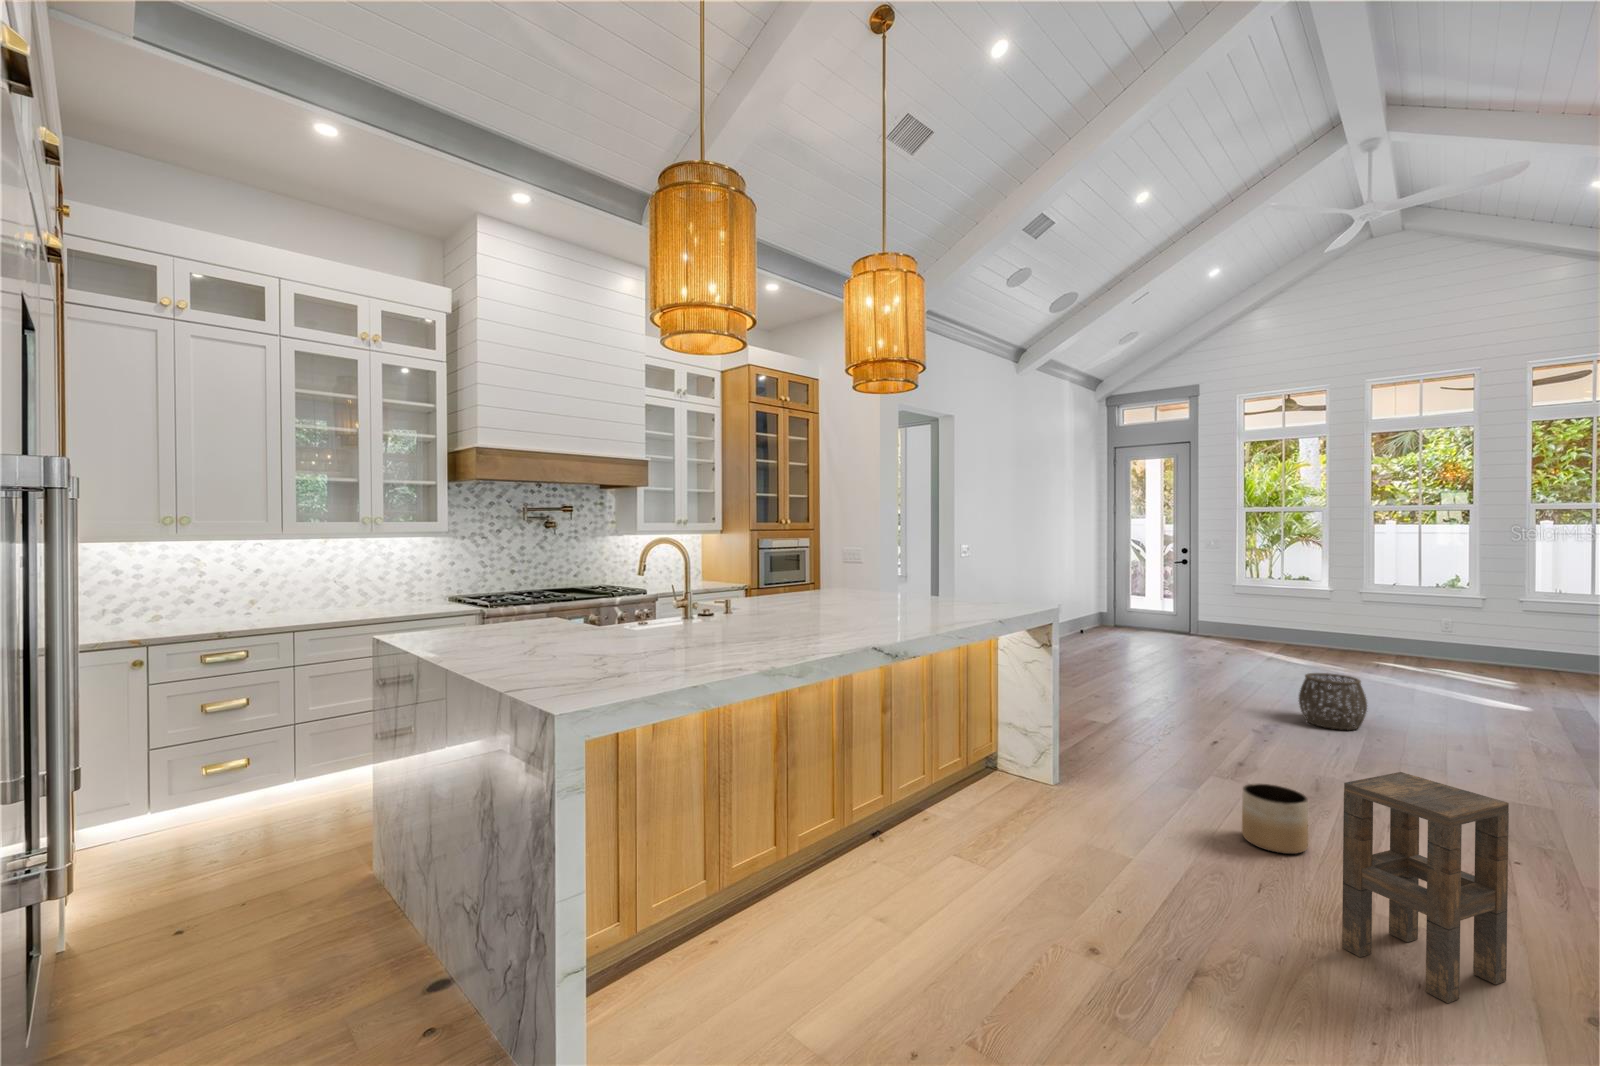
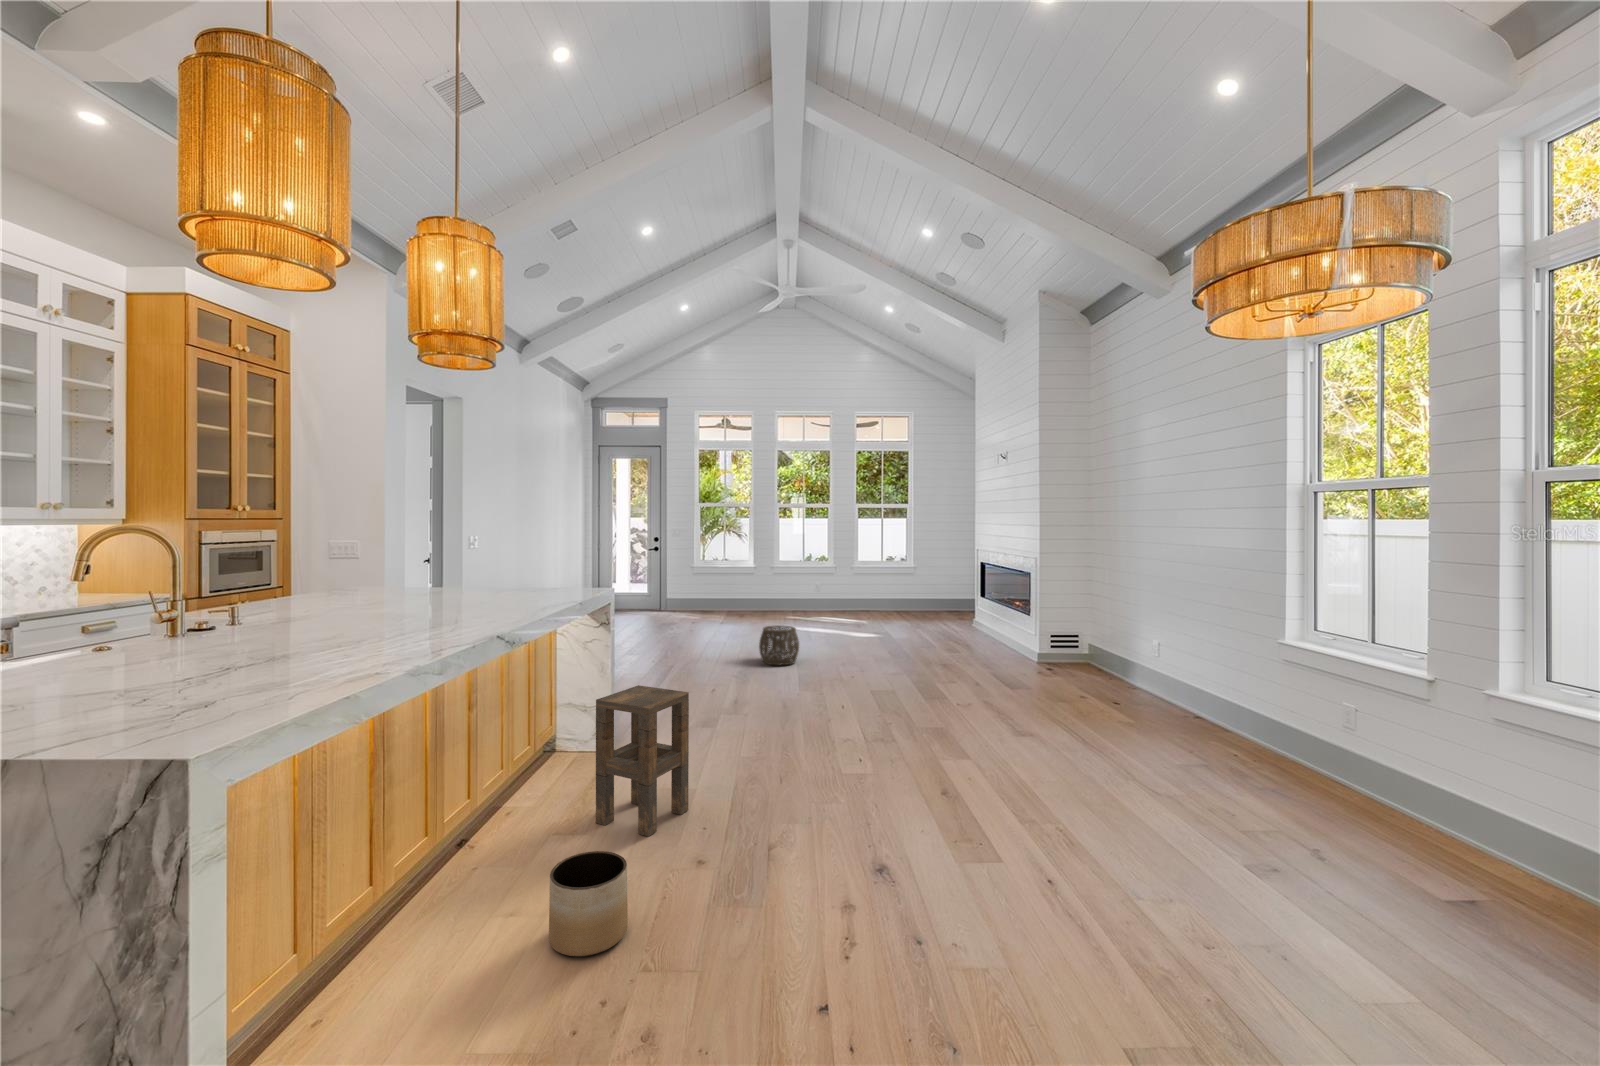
side table: present [1342,772,1509,1003] -> present [596,685,689,837]
planter: present [1242,784,1308,854] -> present [549,851,628,957]

